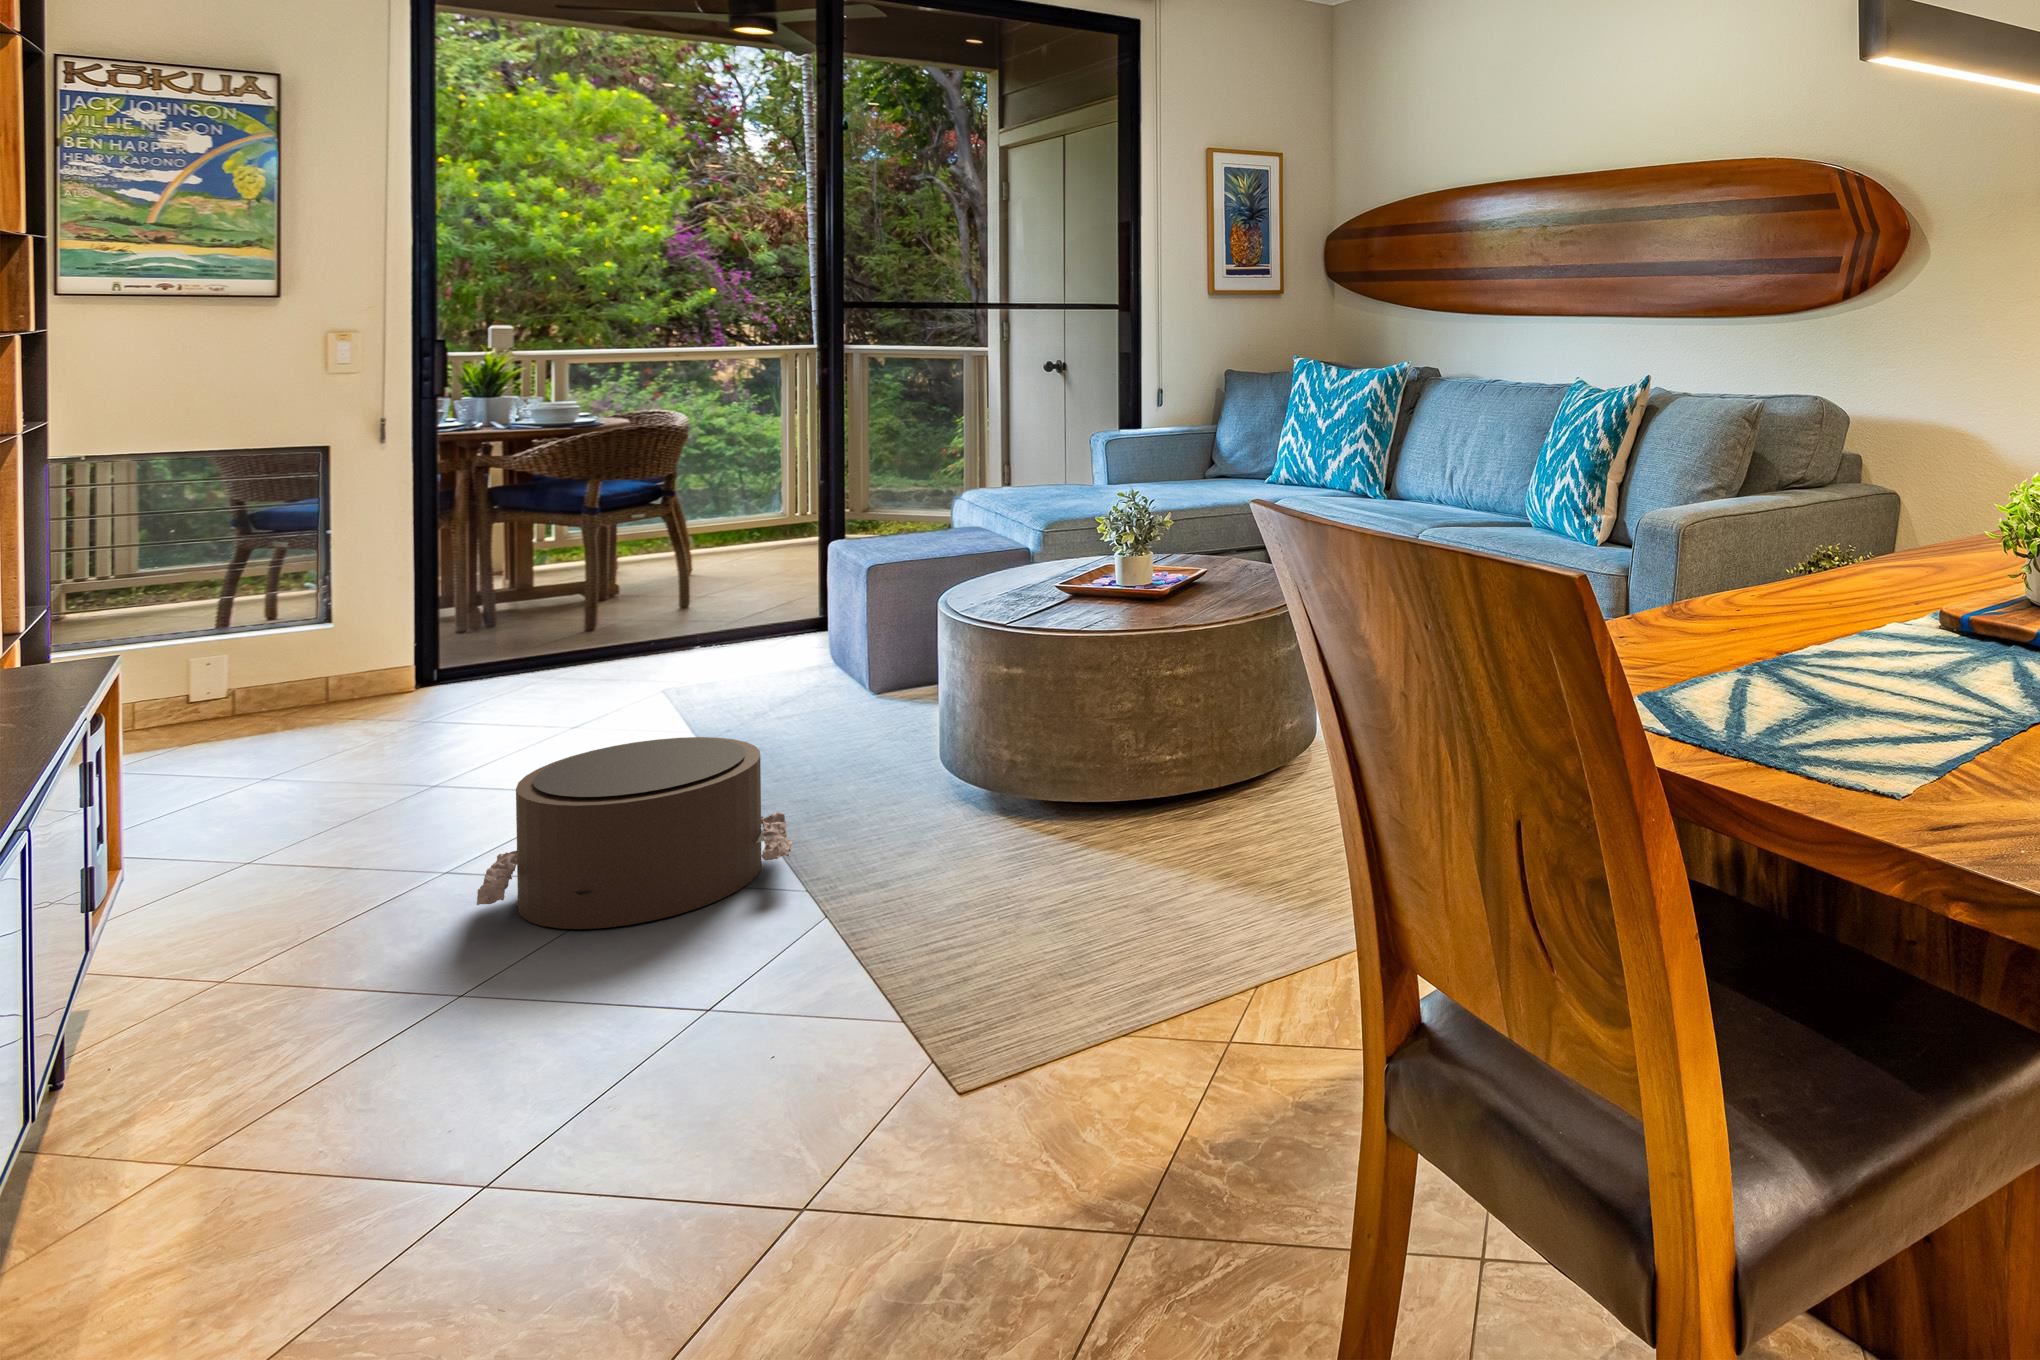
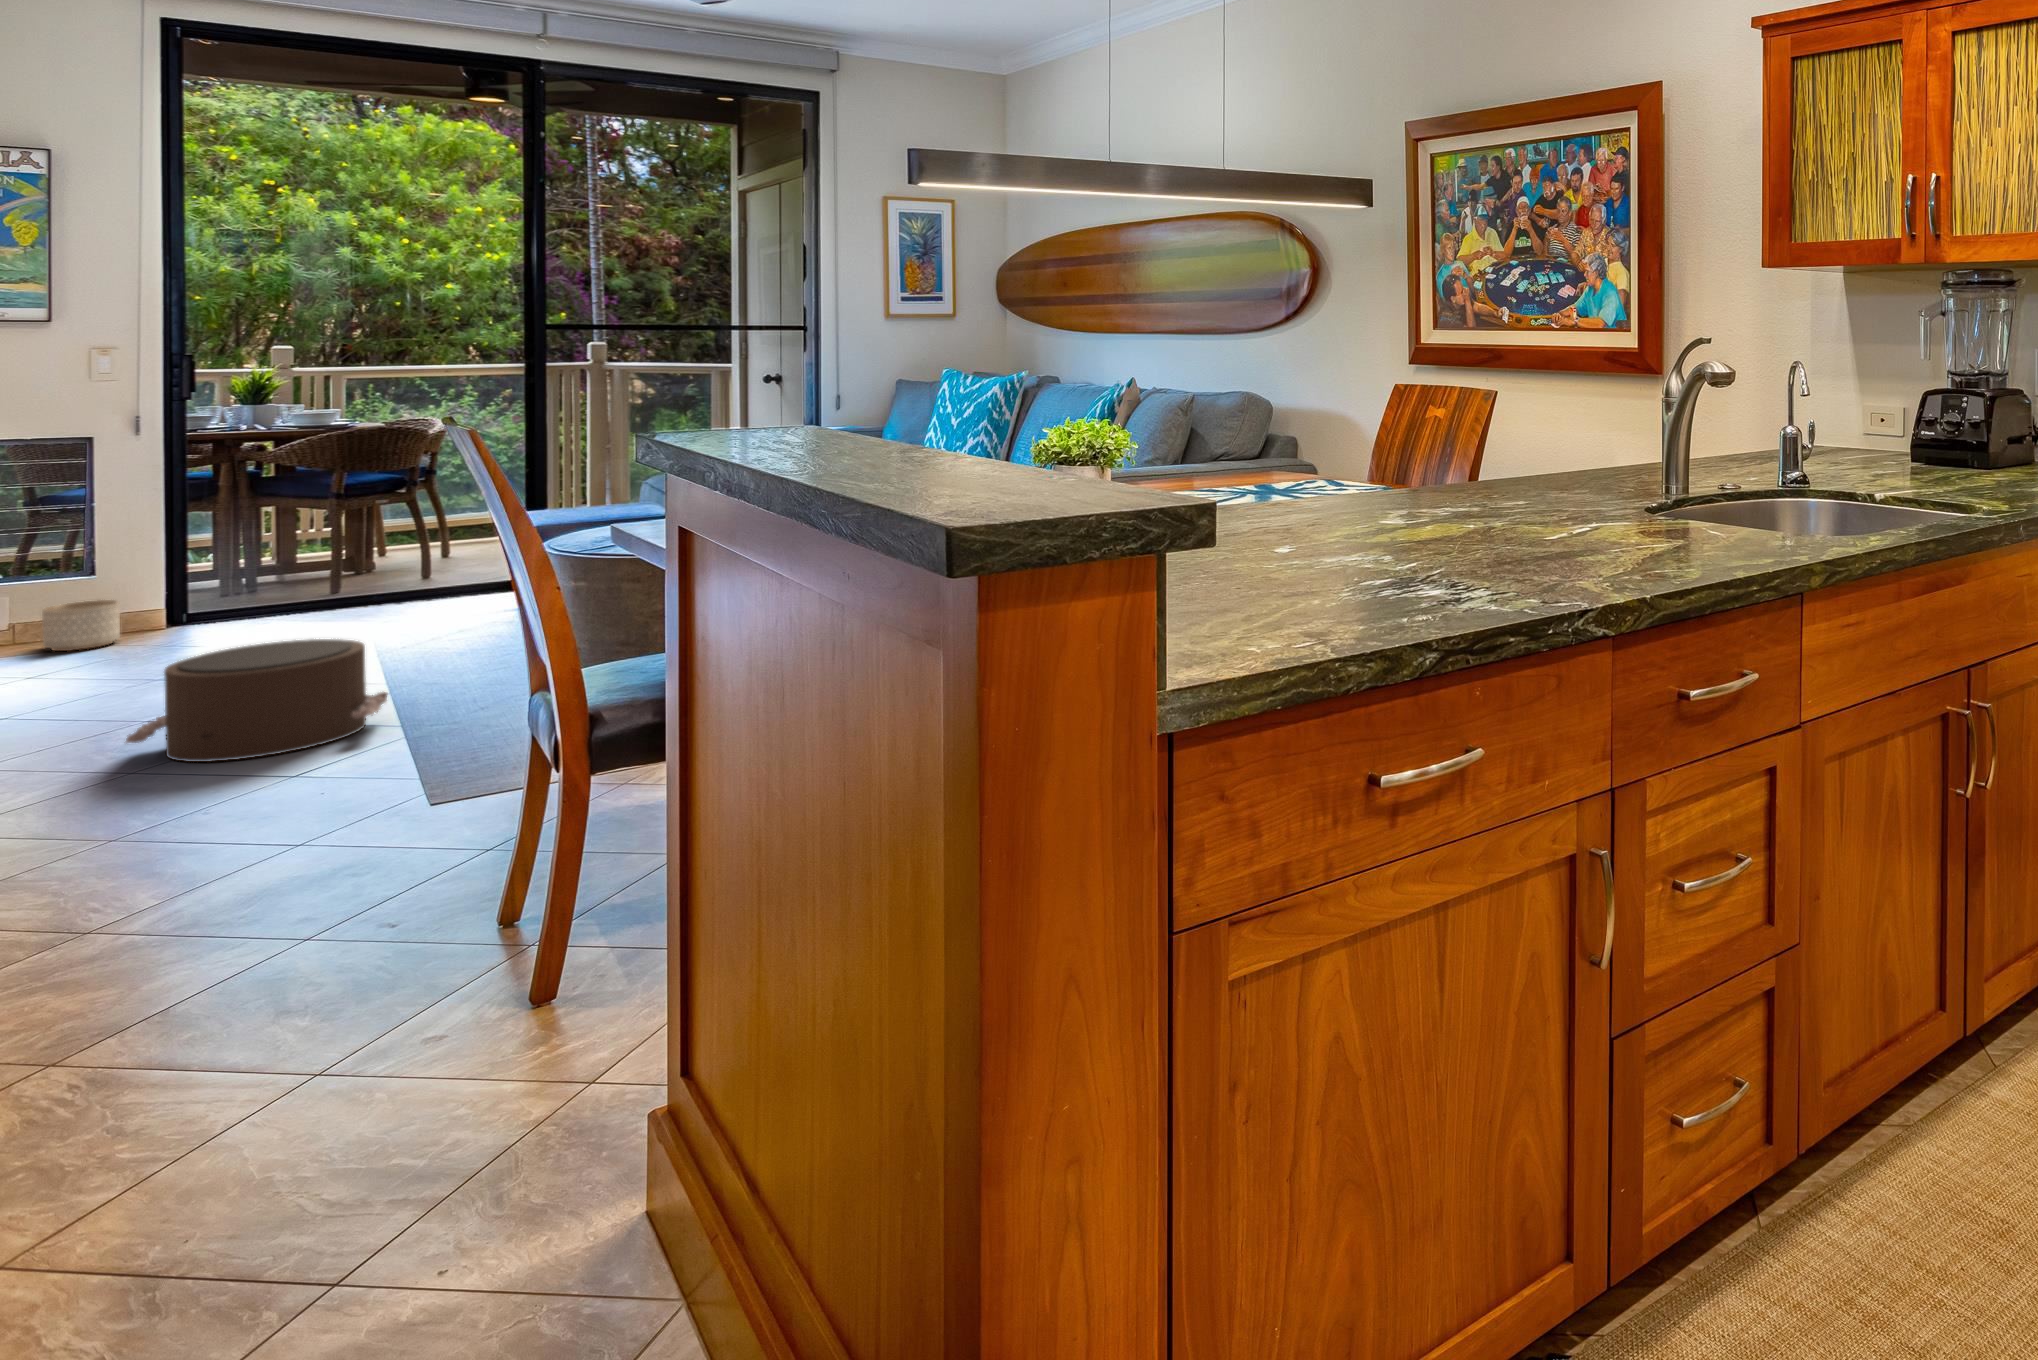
planter: none [274,655,364,724] -> present [42,600,120,651]

